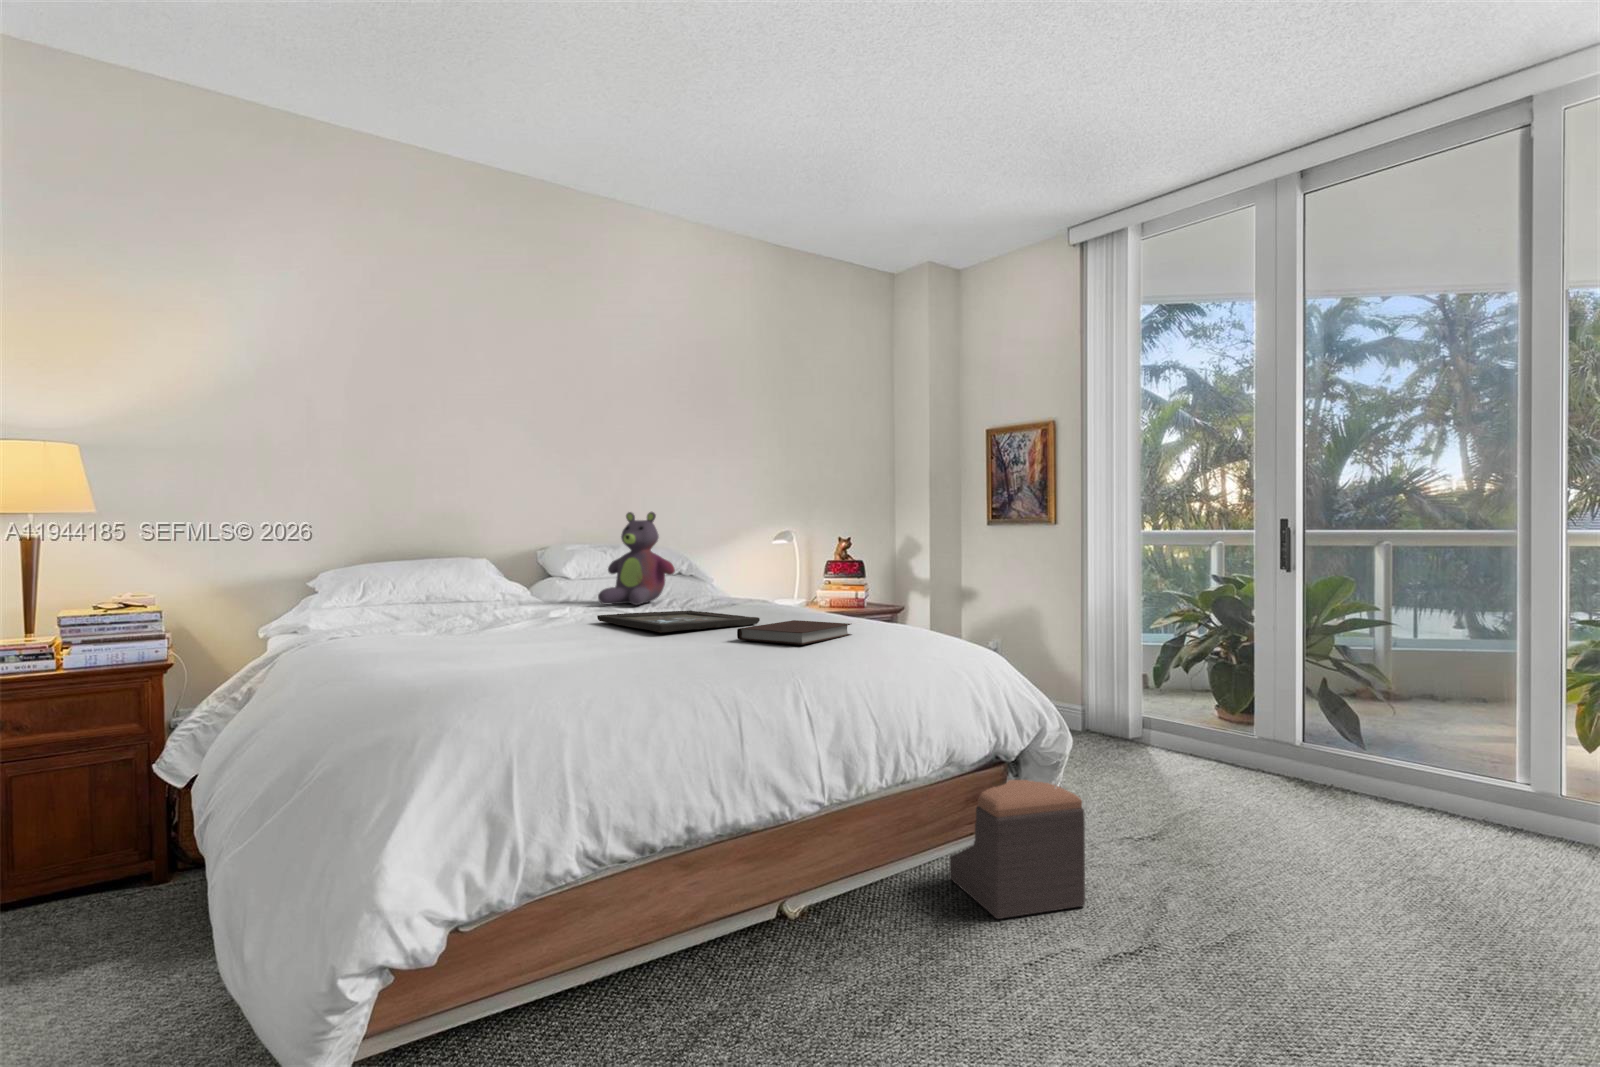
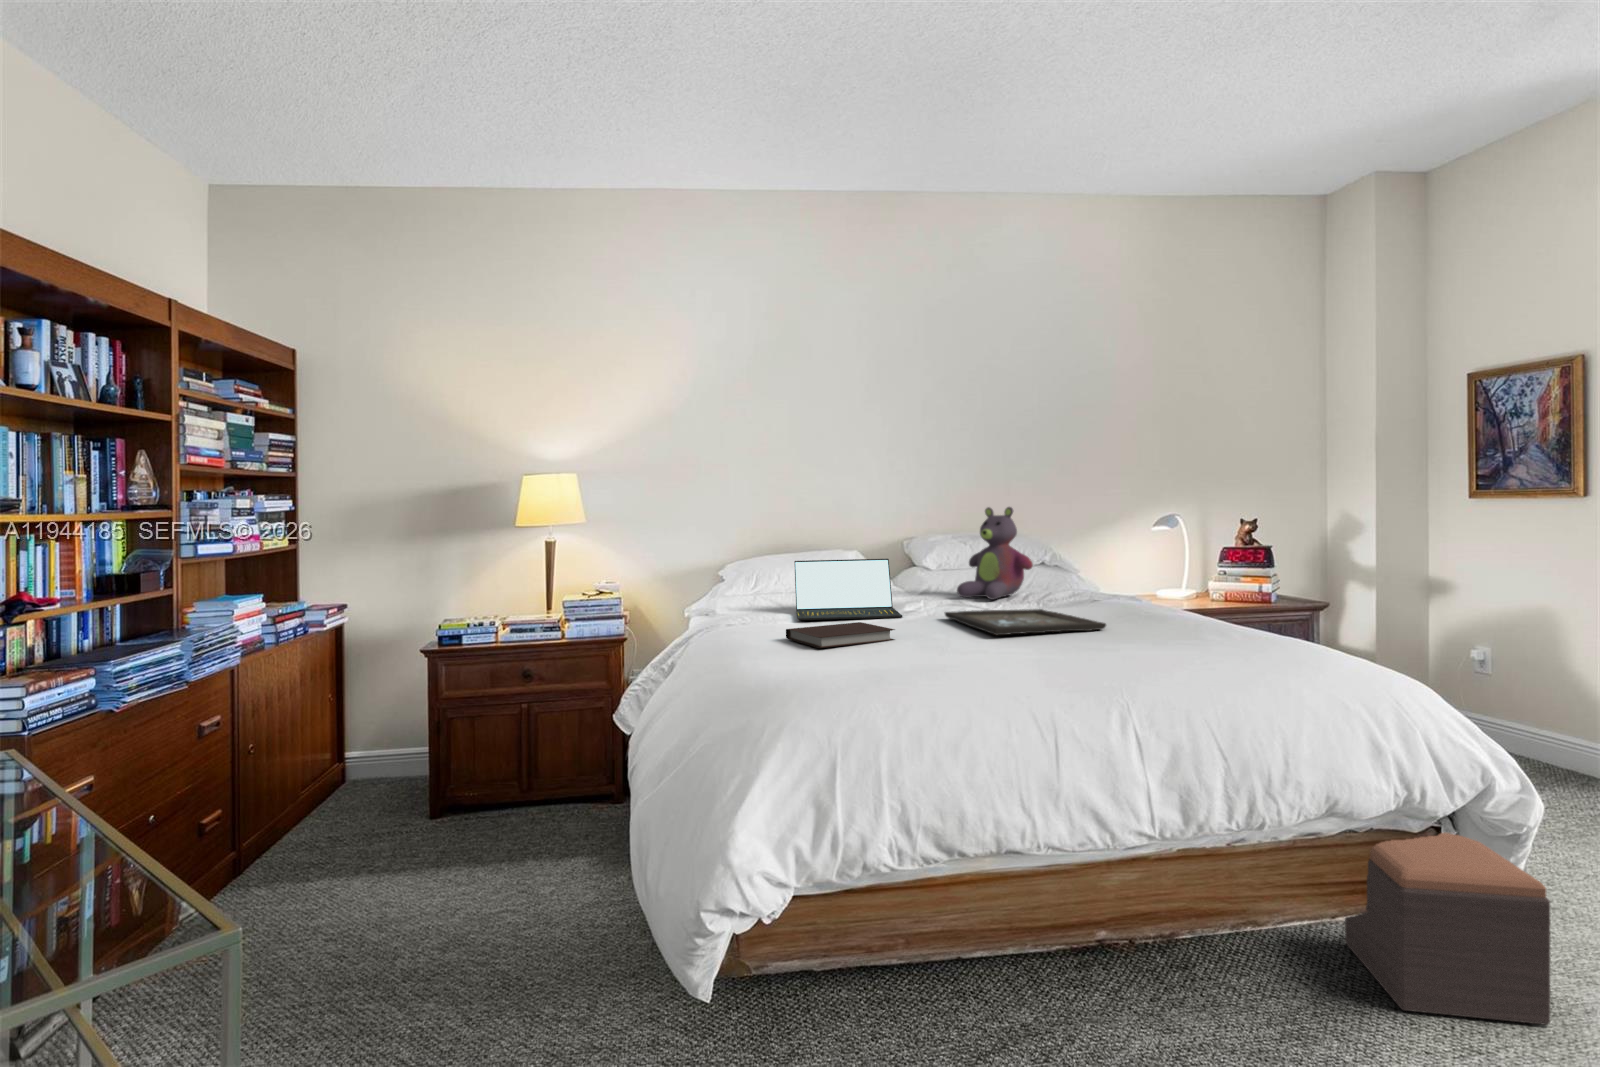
laptop: none [416,563,550,630] -> present [794,559,902,620]
notebook: present [737,620,852,645] -> present [786,622,895,648]

